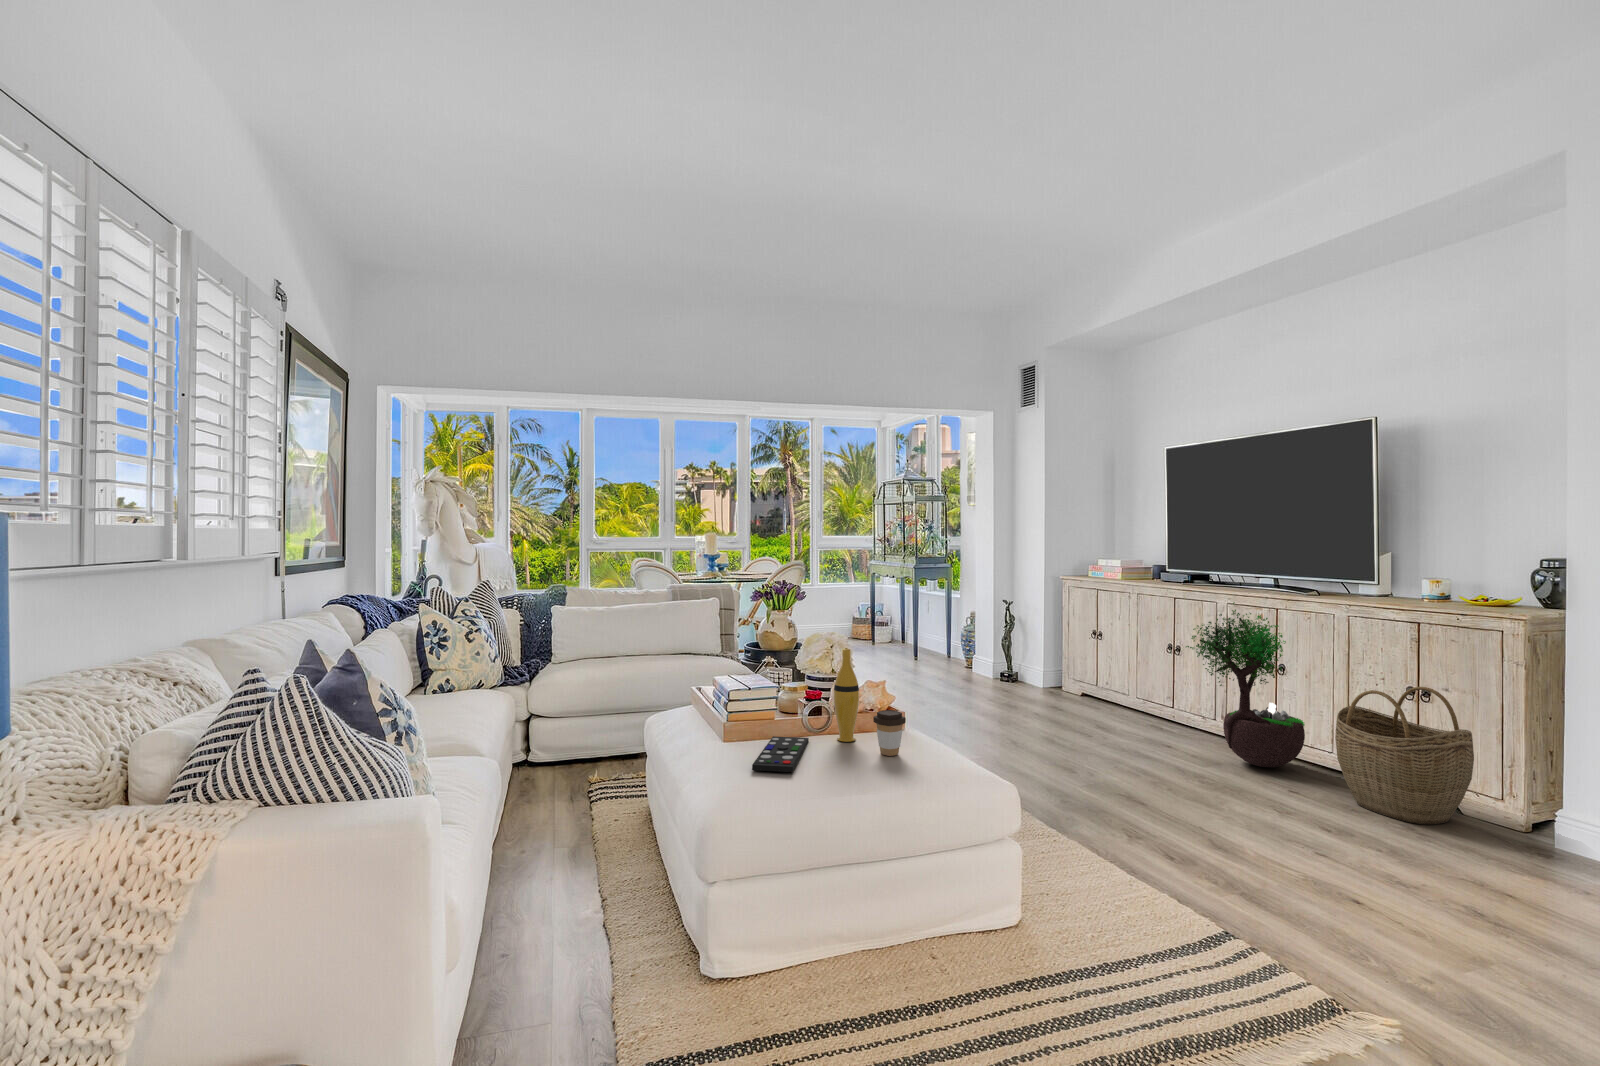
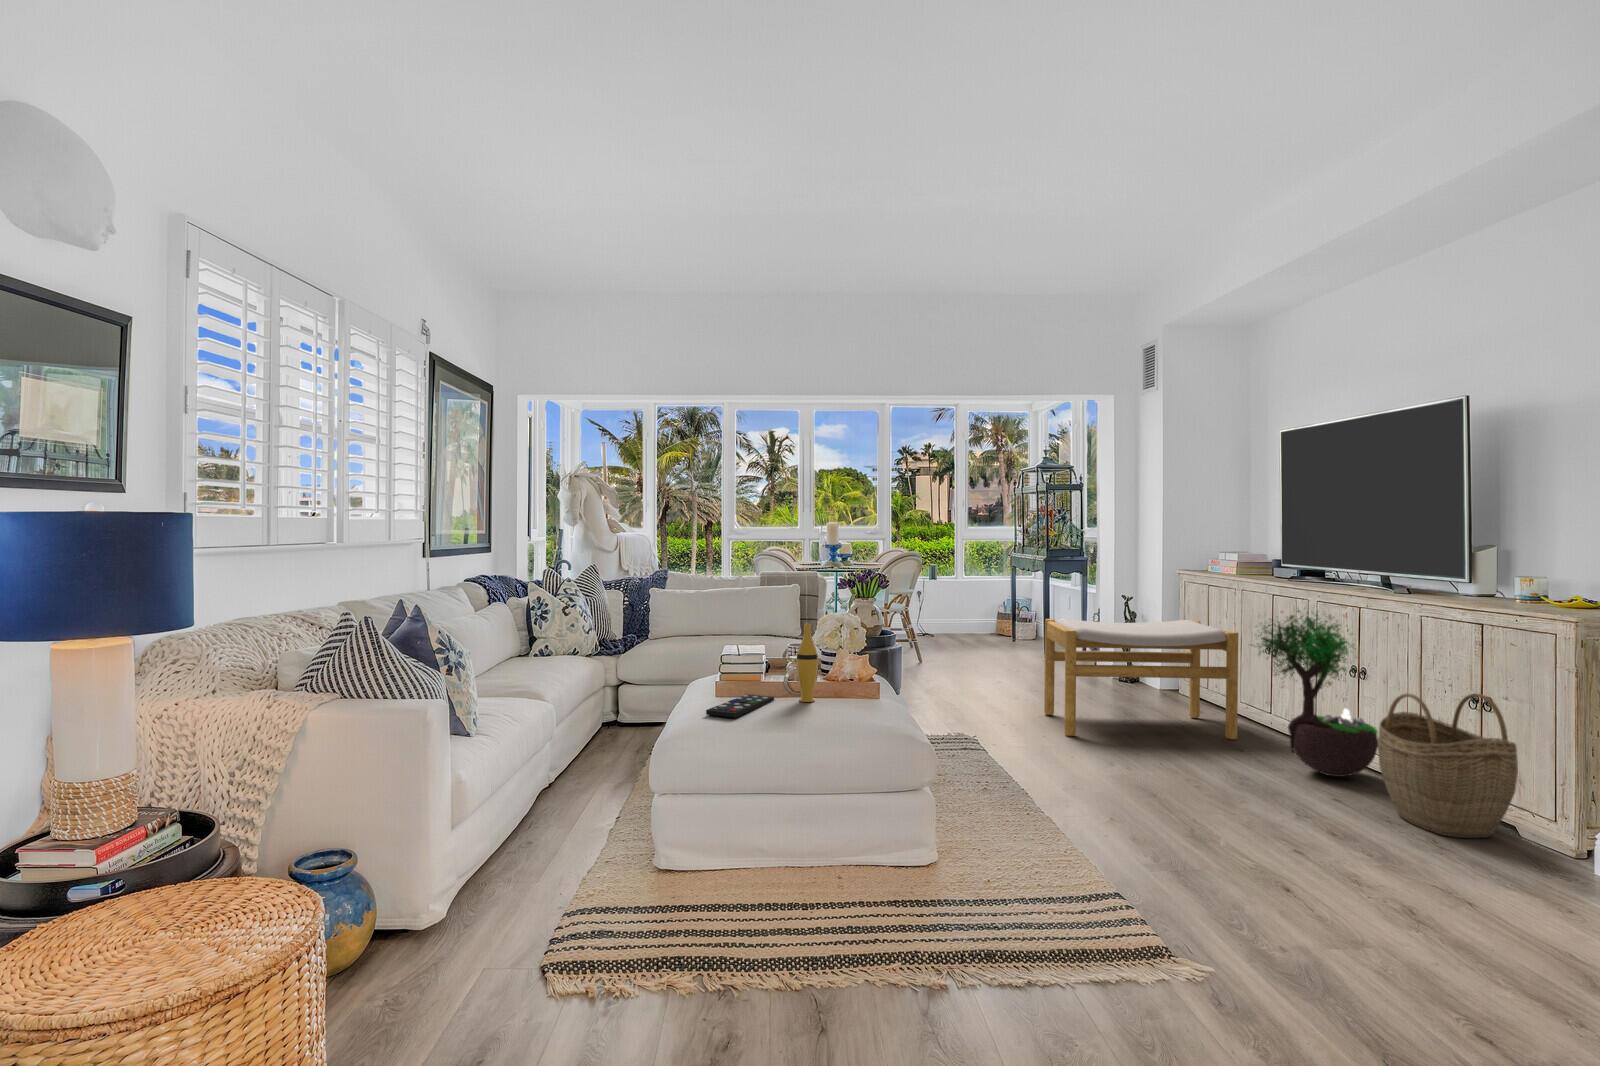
footstool: none [965,623,1152,742] -> present [1044,618,1238,740]
coffee cup: present [873,710,906,756] -> none [818,676,843,713]

